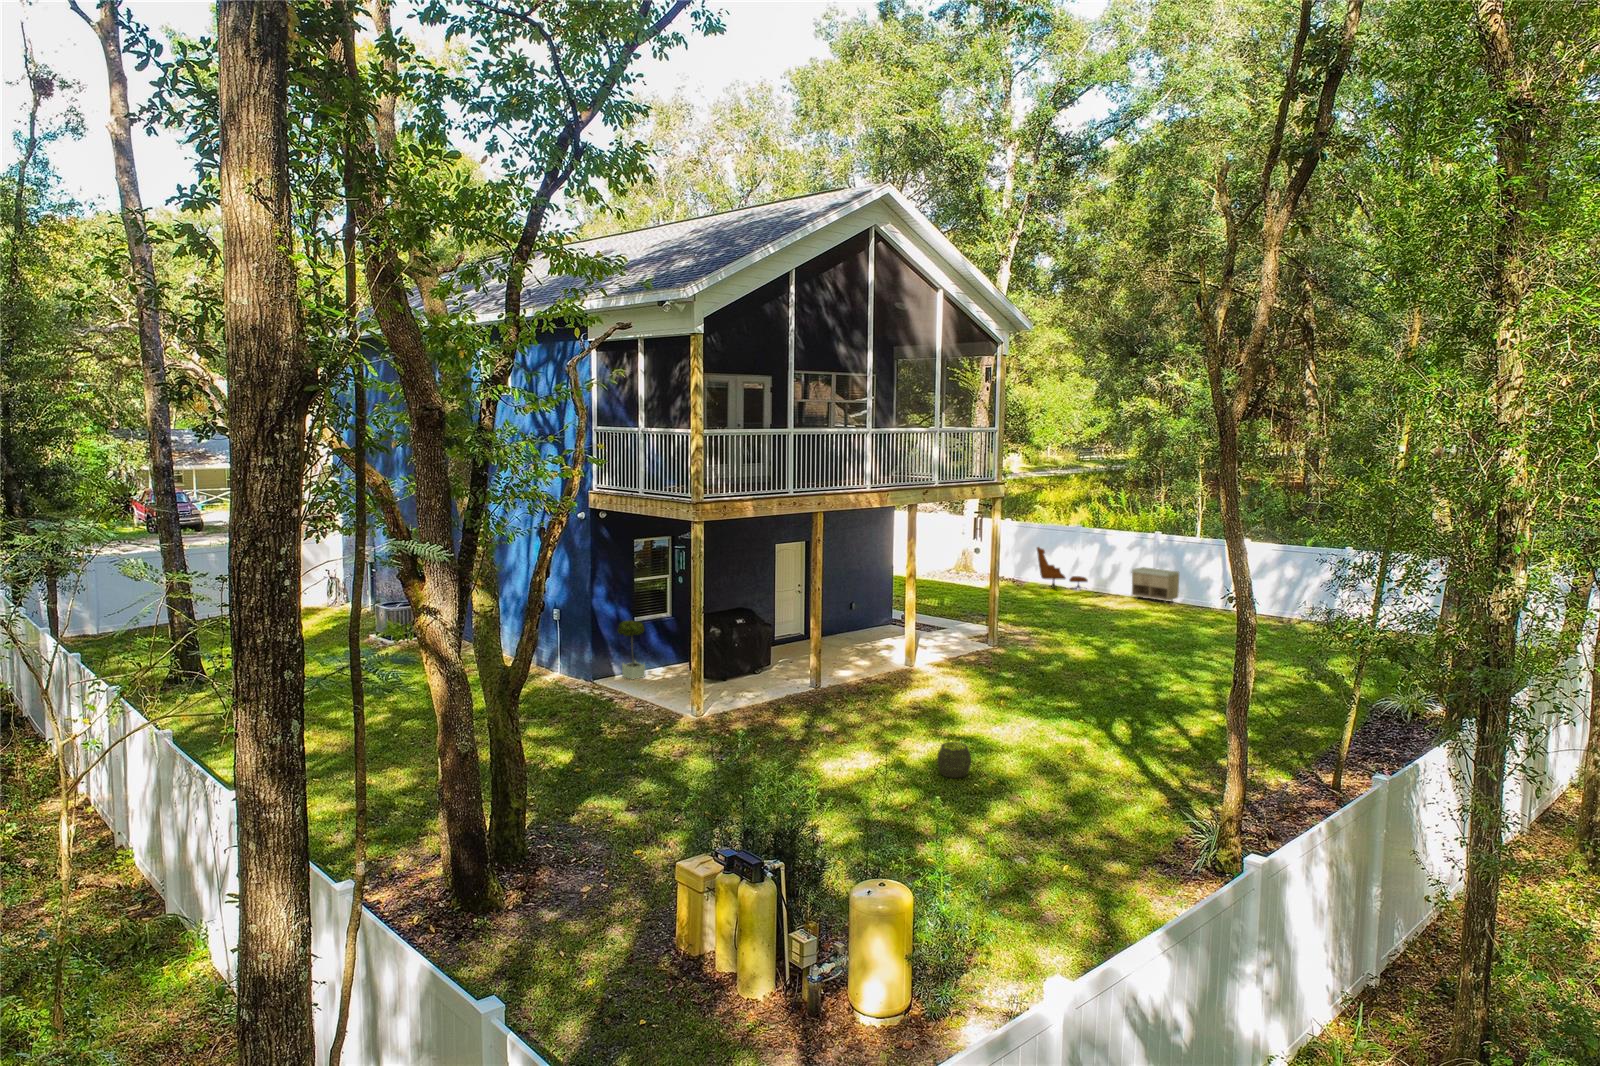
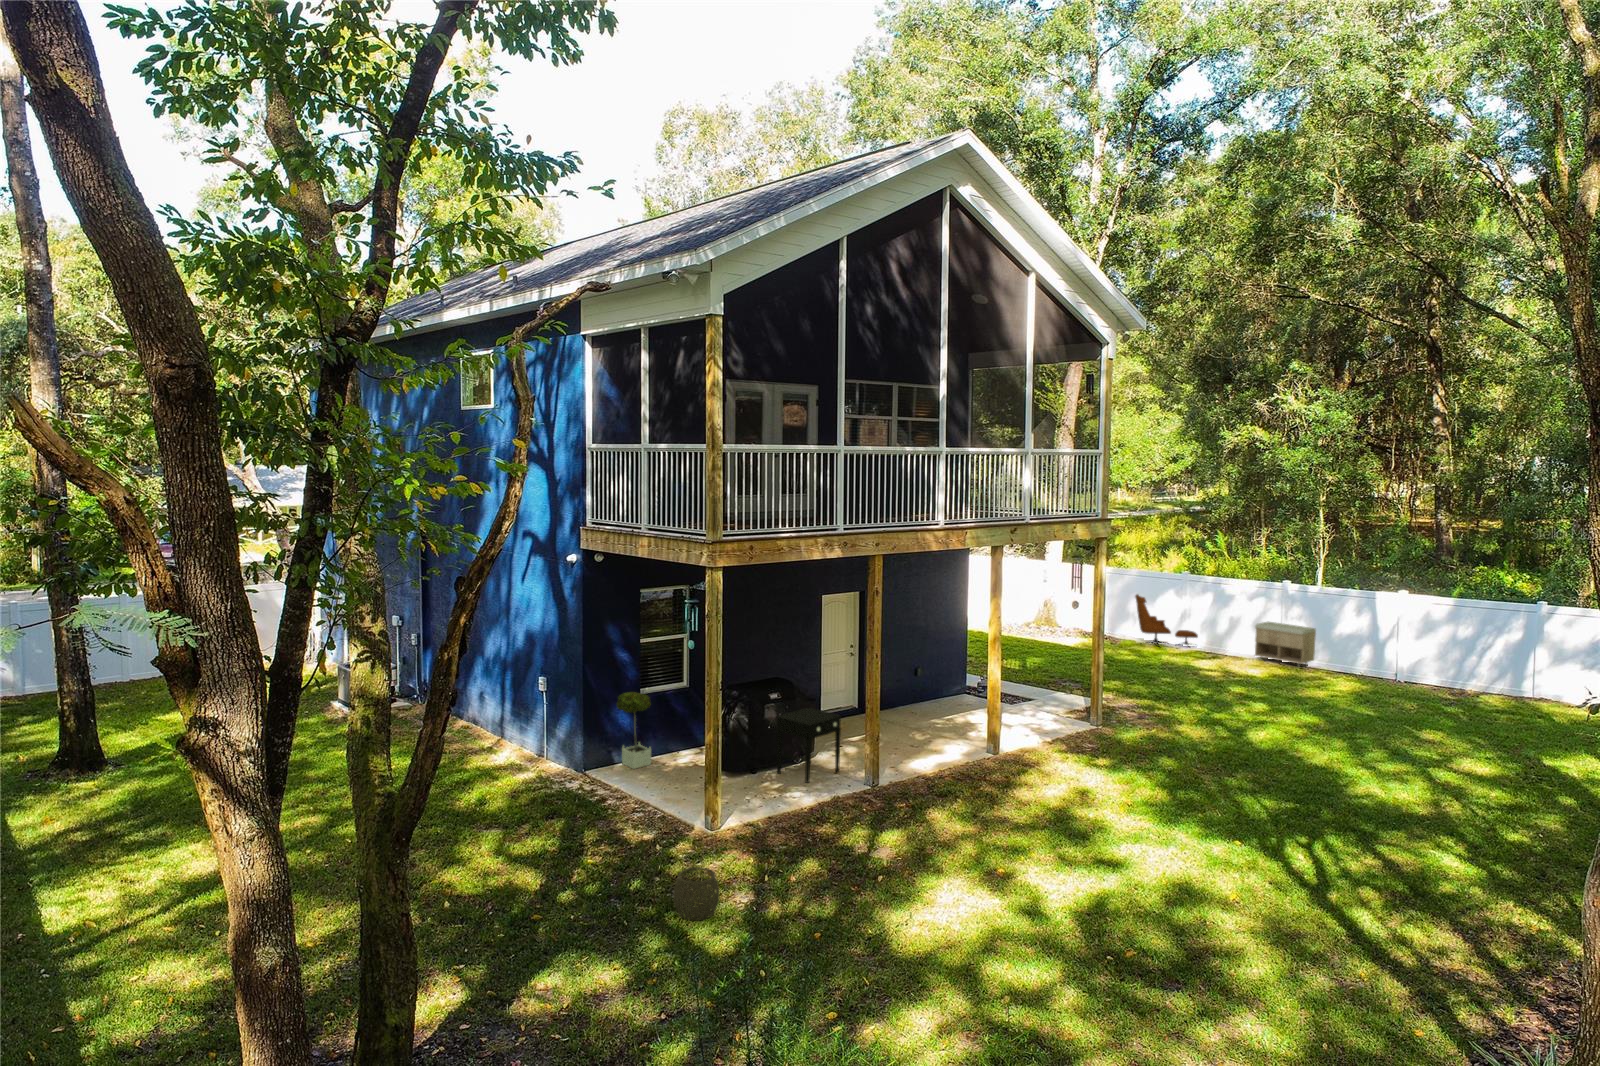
side table: none [742,631,793,686] -> present [776,708,841,783]
woven basket: present [937,742,971,778] -> present [673,867,720,920]

